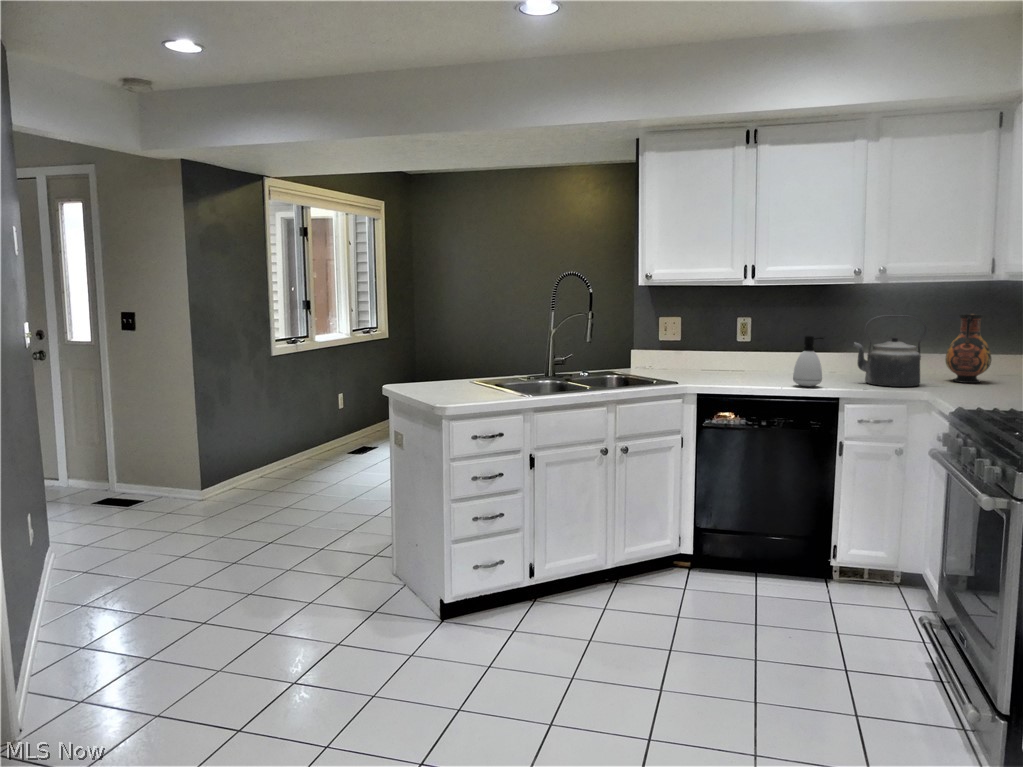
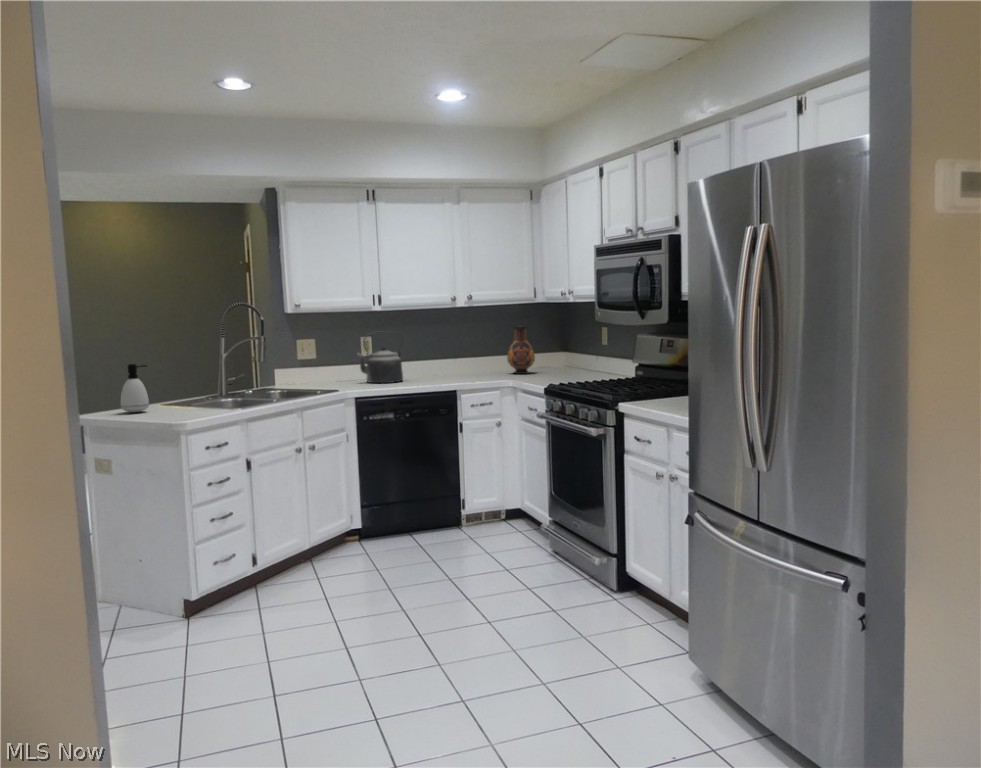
kettle: present [854,315,927,387] -> present [357,331,403,383]
soap dispenser: present [793,335,824,386] -> present [121,364,149,412]

